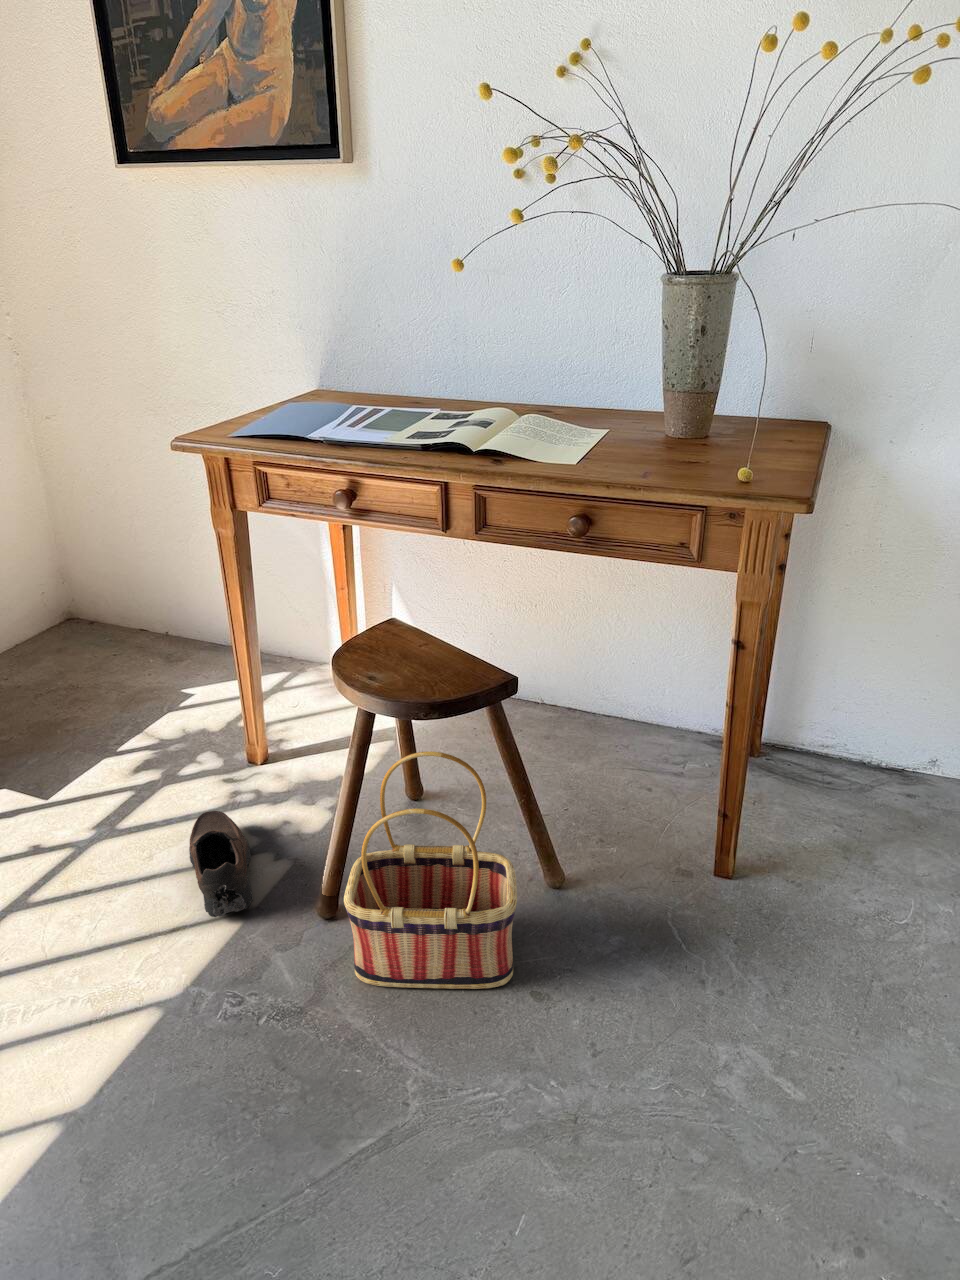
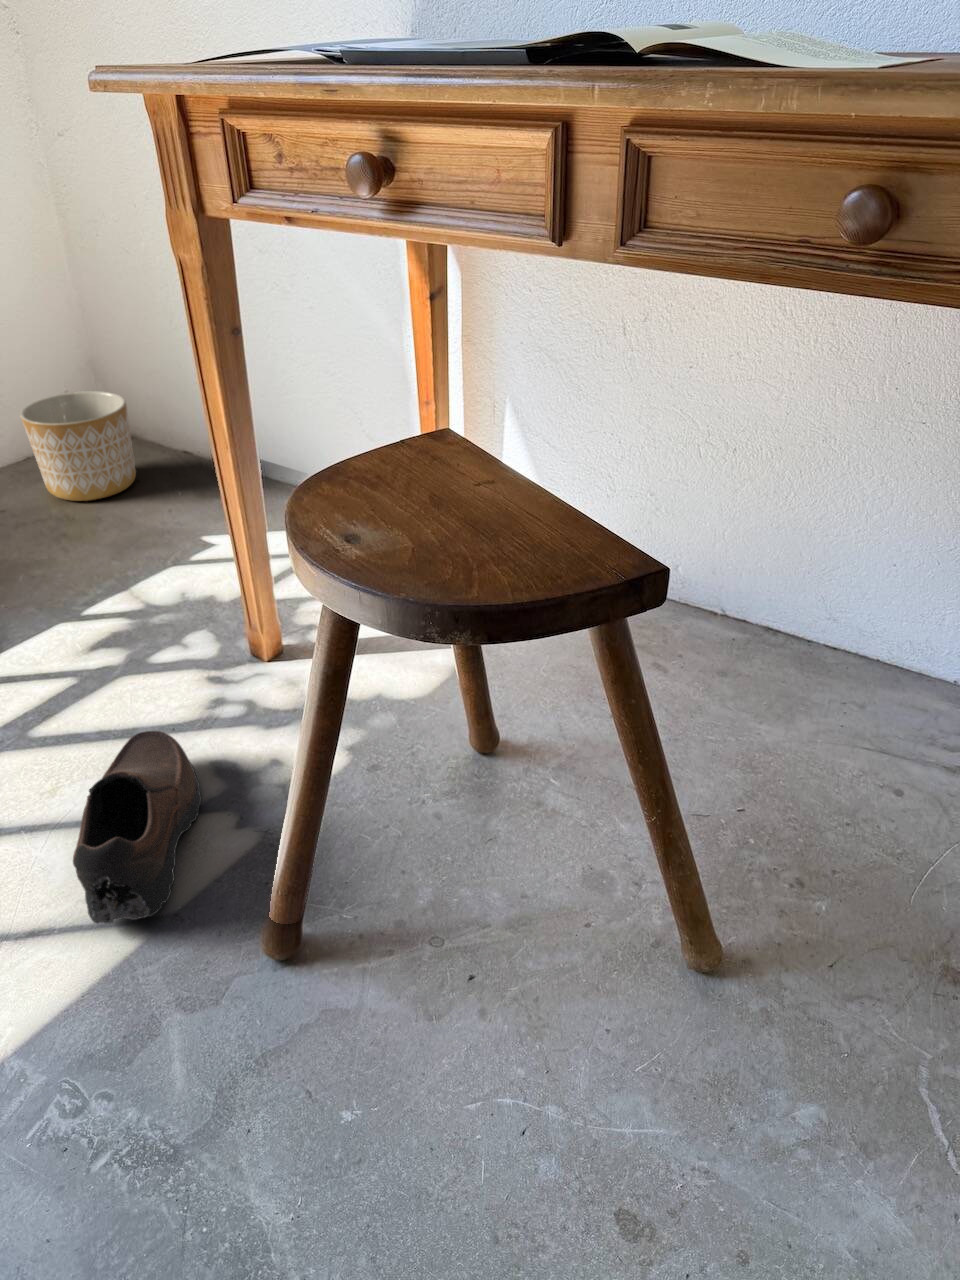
planter: none [31,593,114,674] -> present [20,391,136,501]
basket: present [344,751,517,989] -> none [260,702,616,1185]

